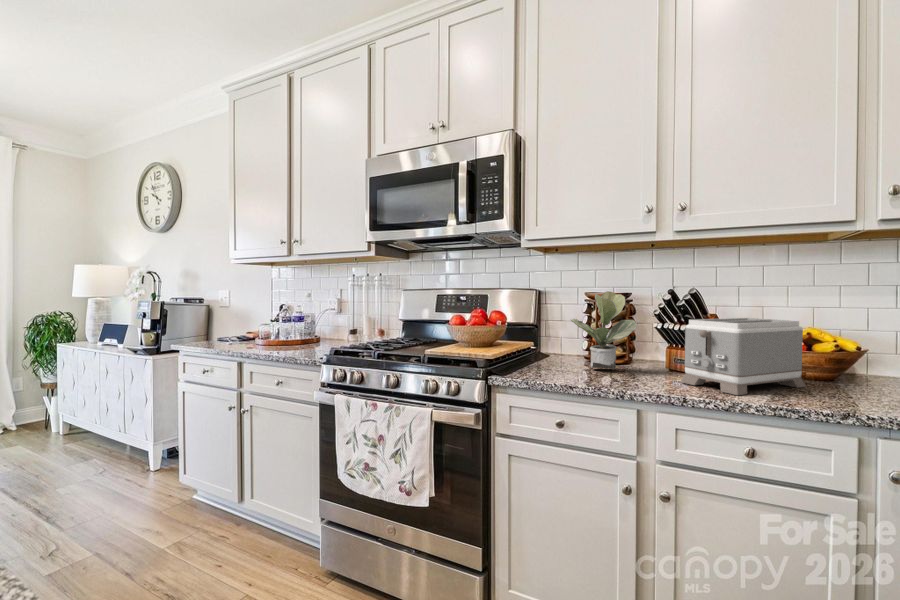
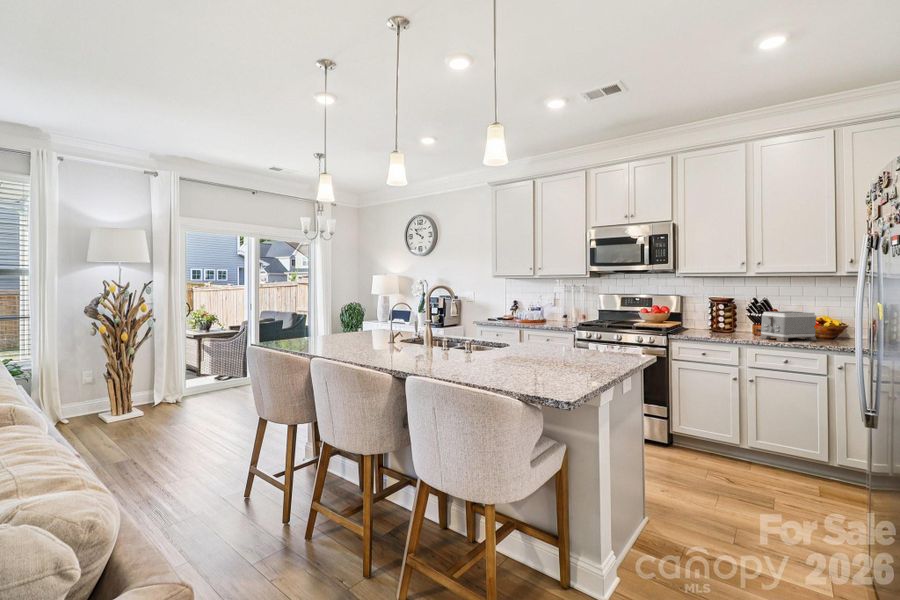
potted plant: present [571,291,636,369] -> none [704,298,738,334]

